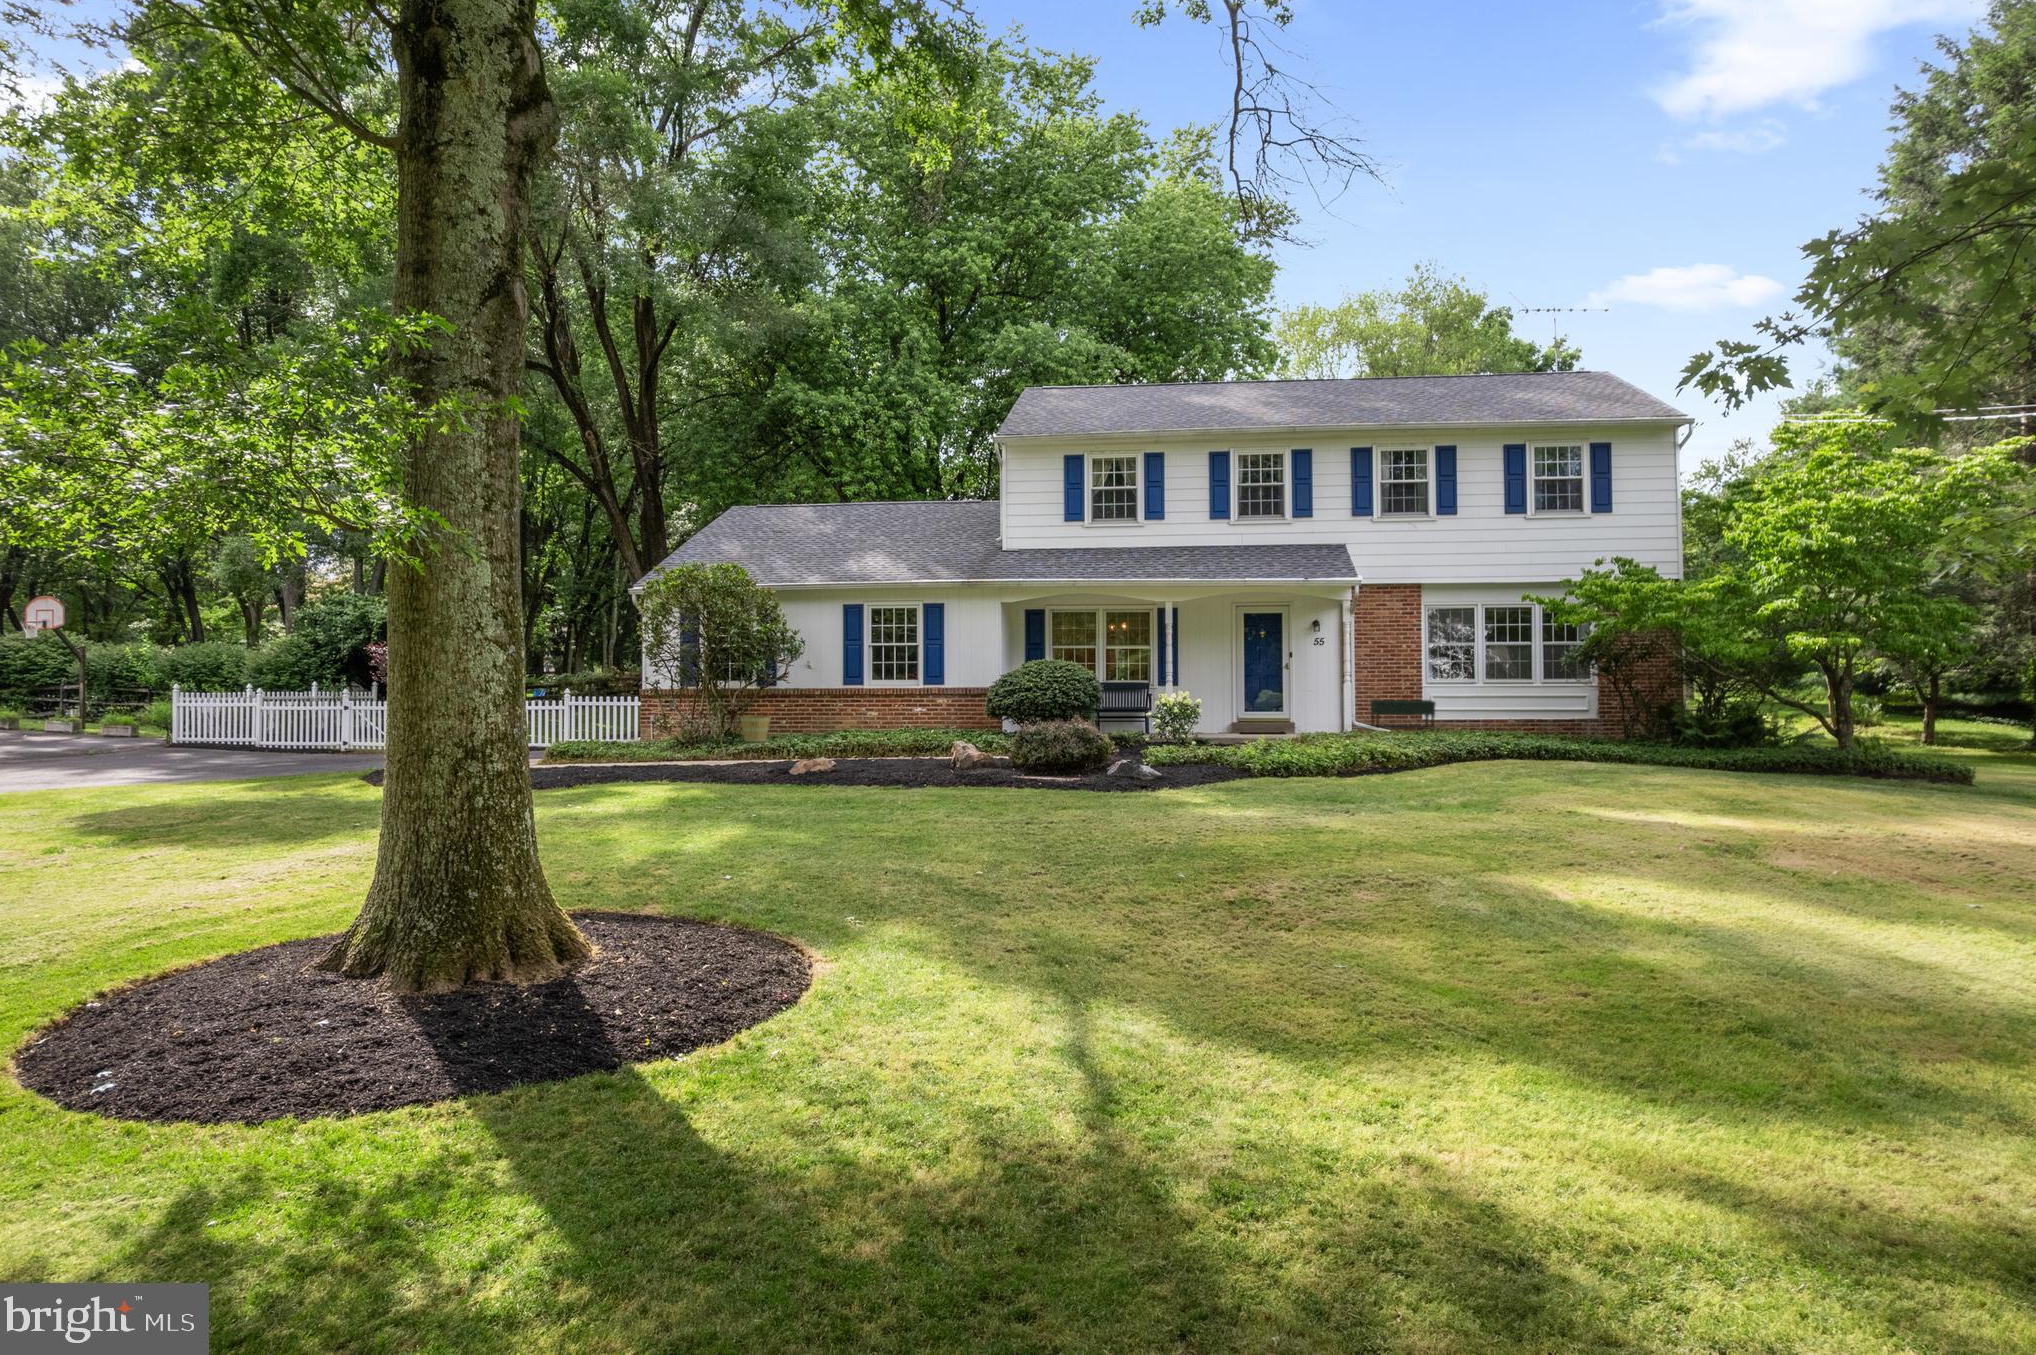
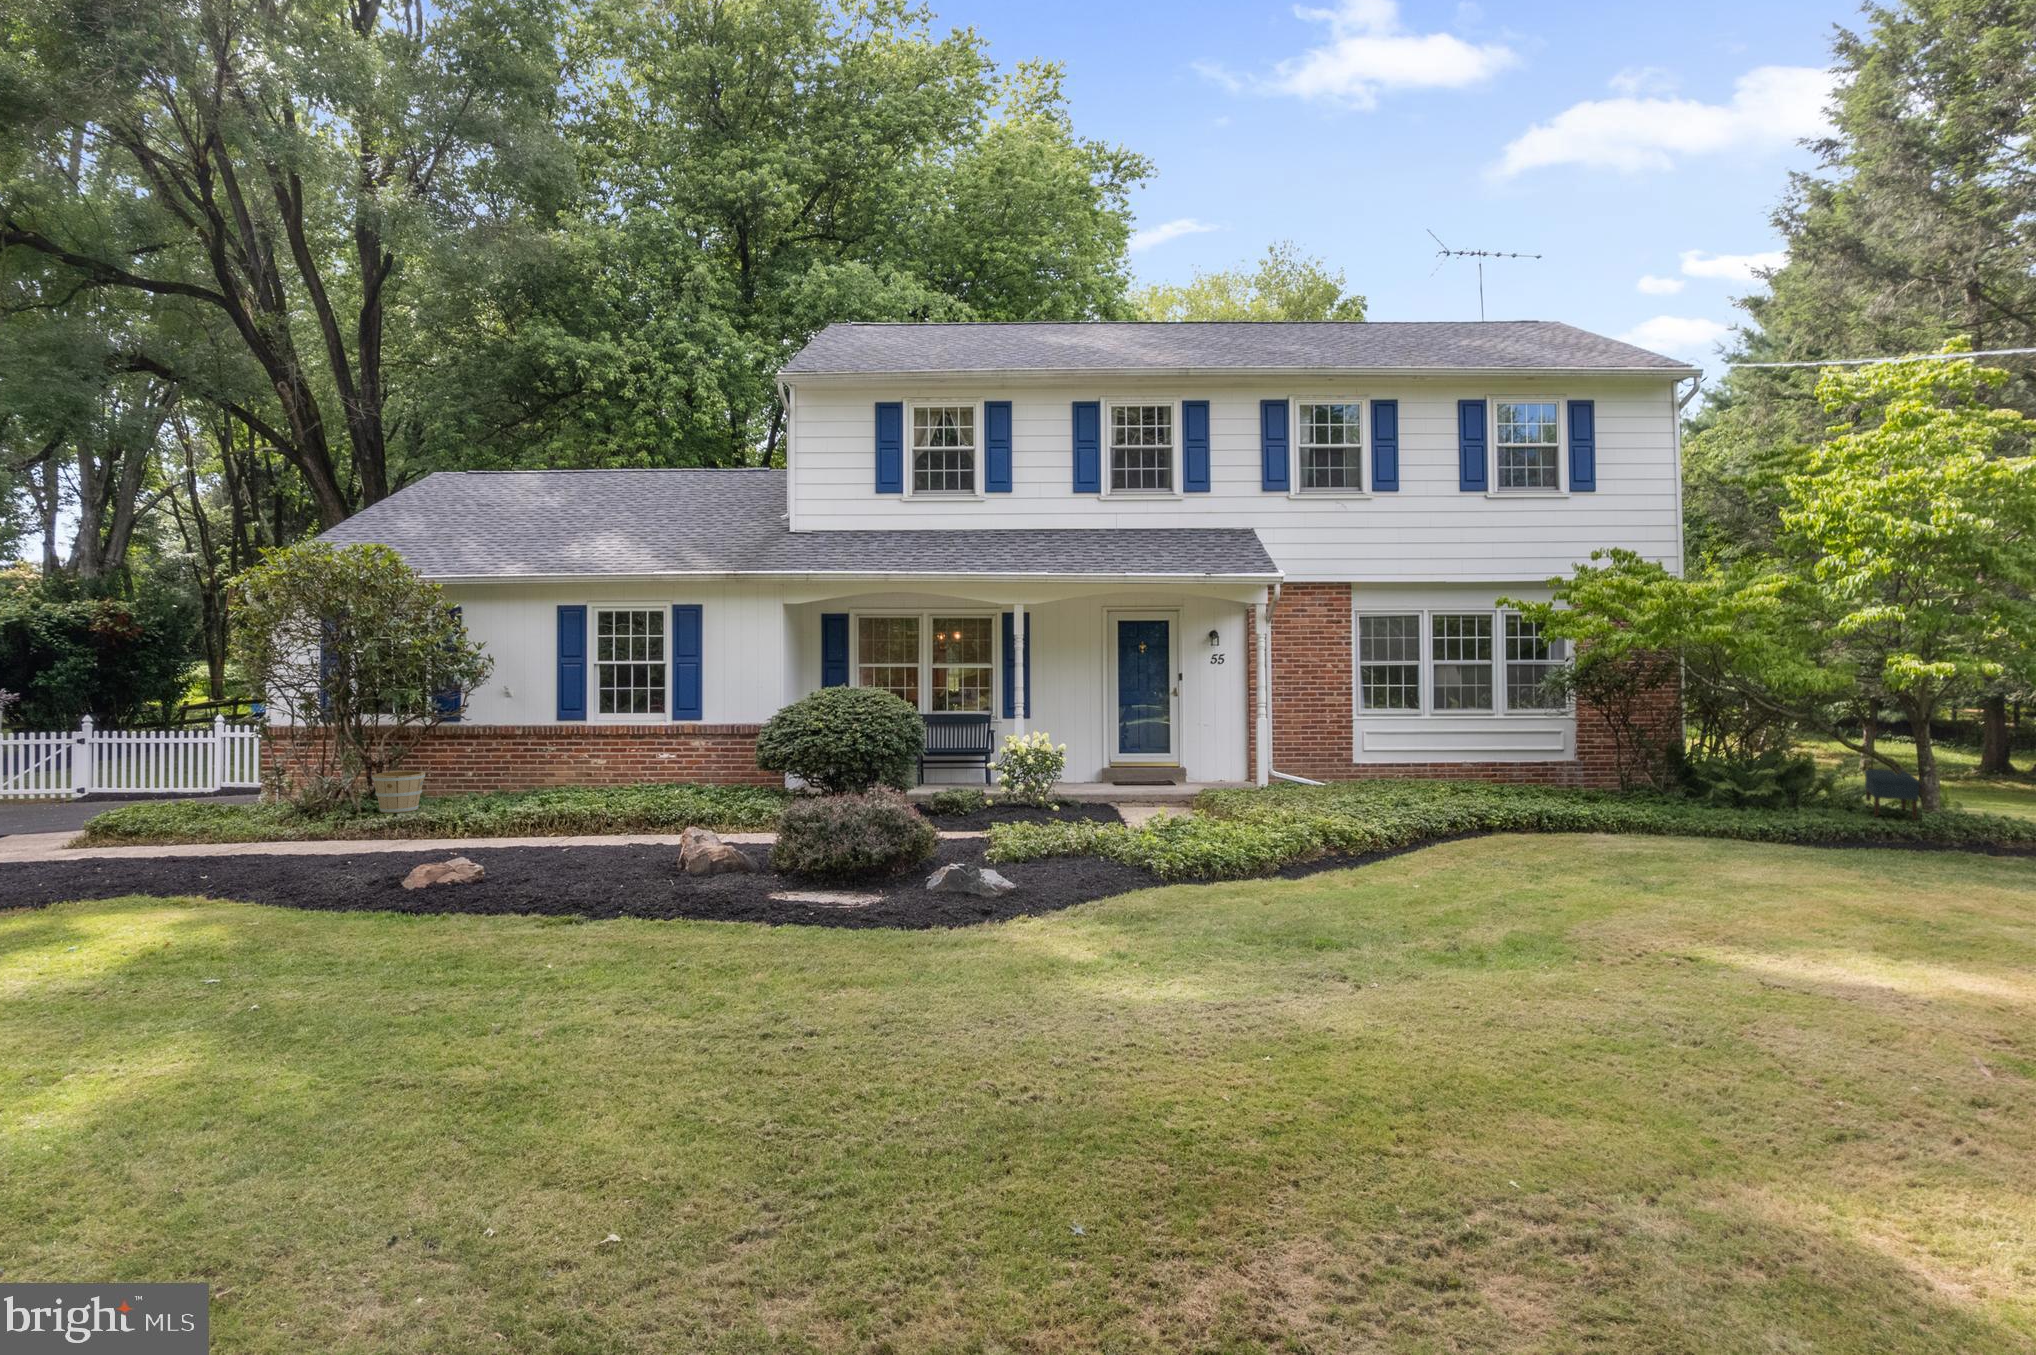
bench: present [1371,699,1436,727] -> present [1865,769,1920,820]

